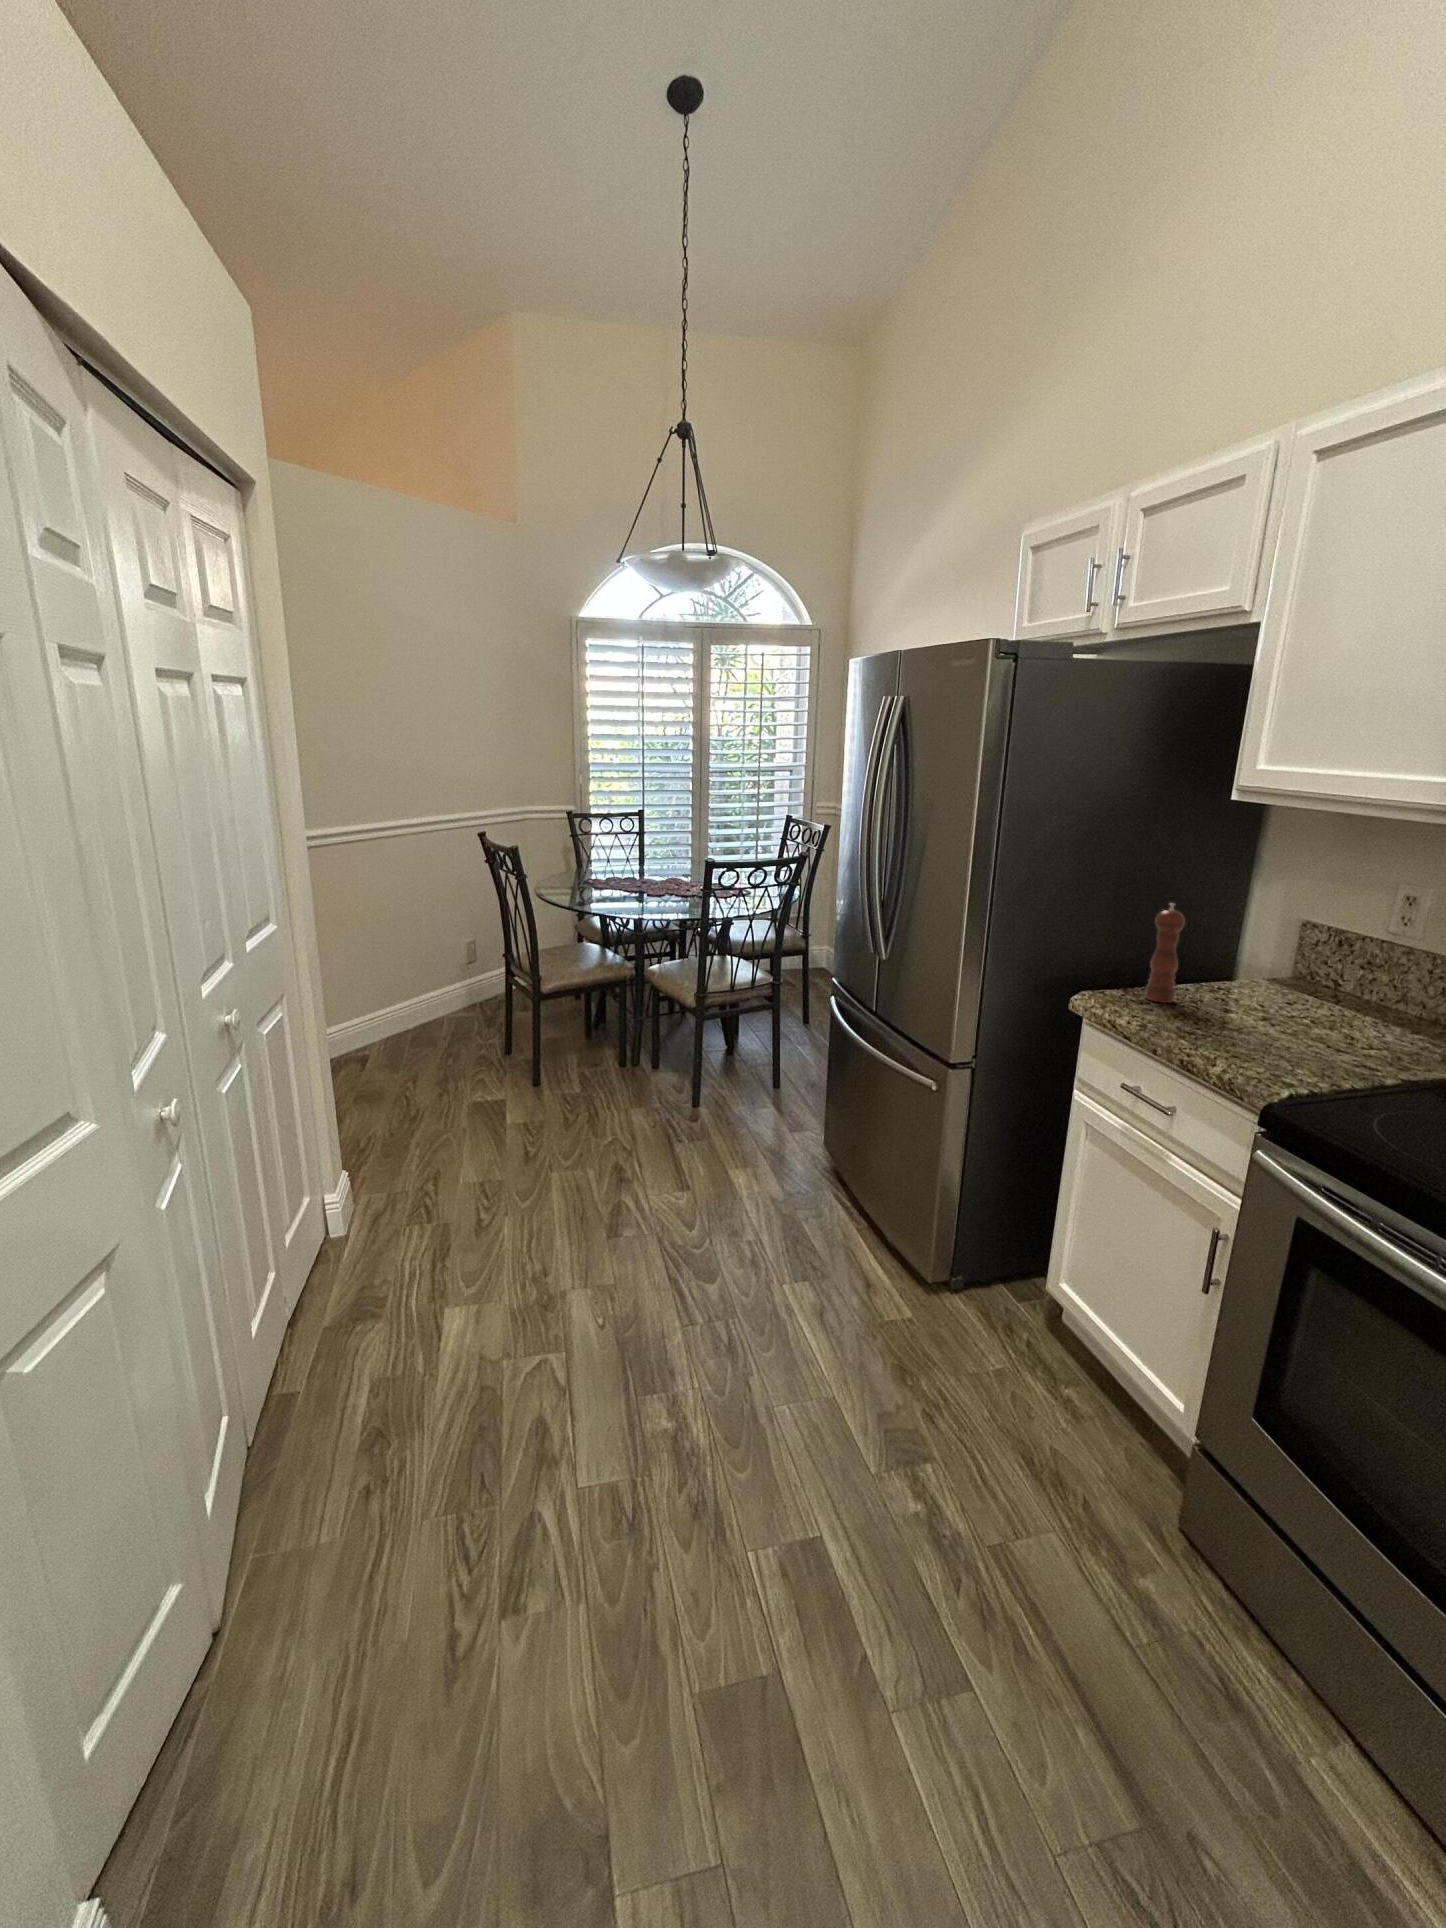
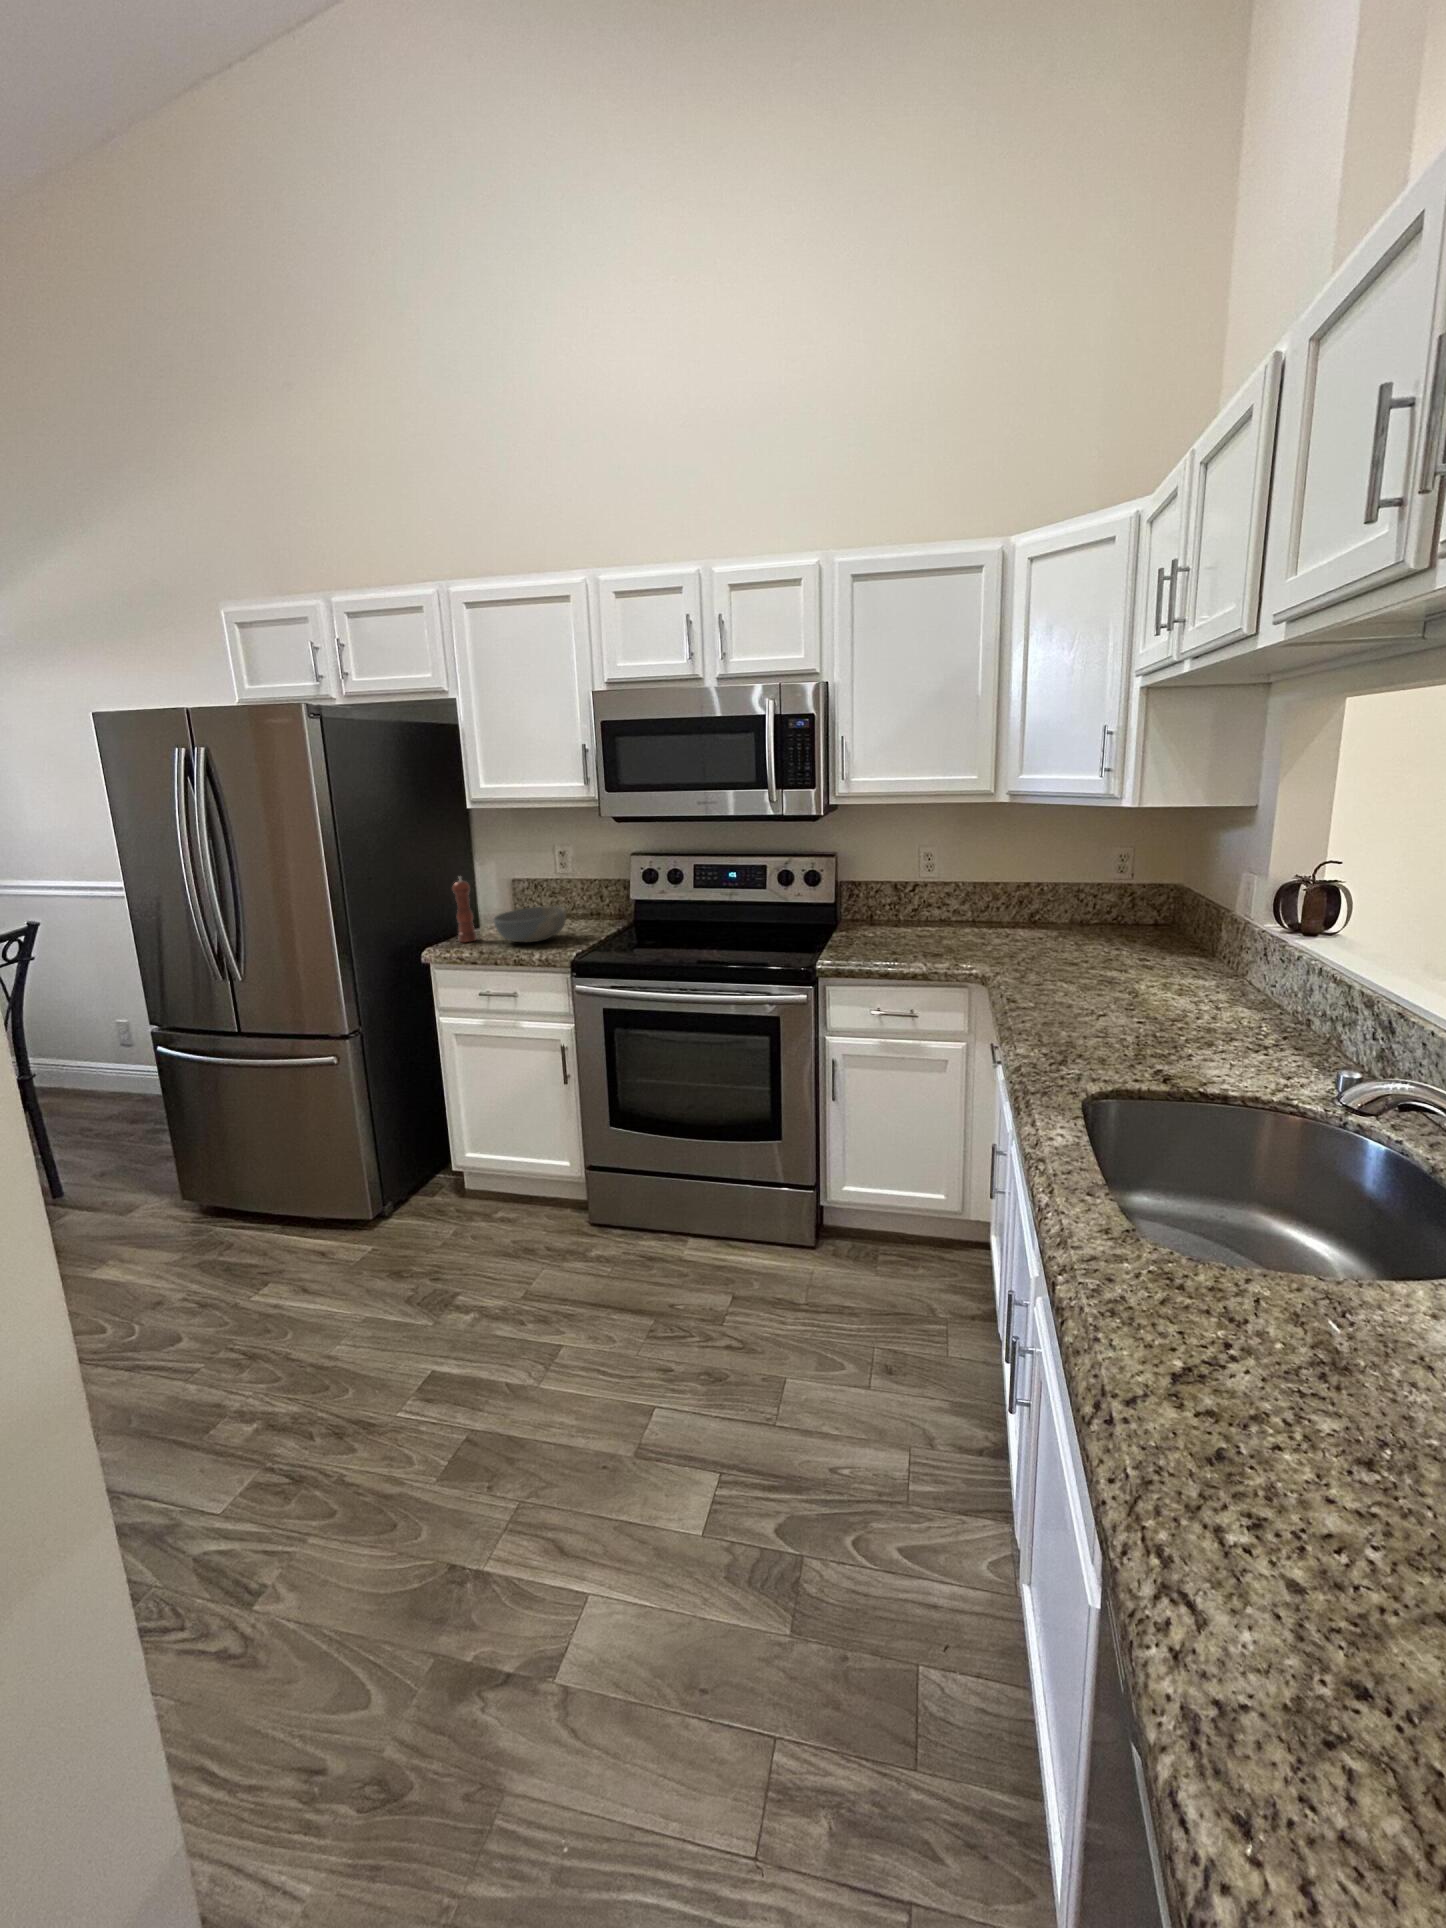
bowl: none [1190,977,1340,1044] -> present [494,906,566,943]

